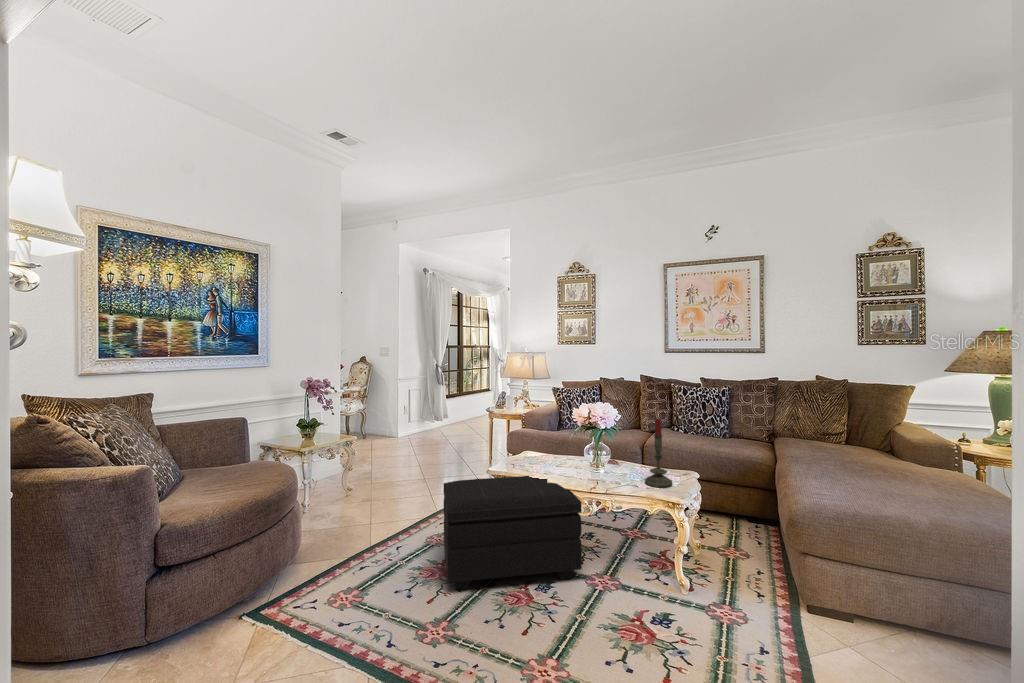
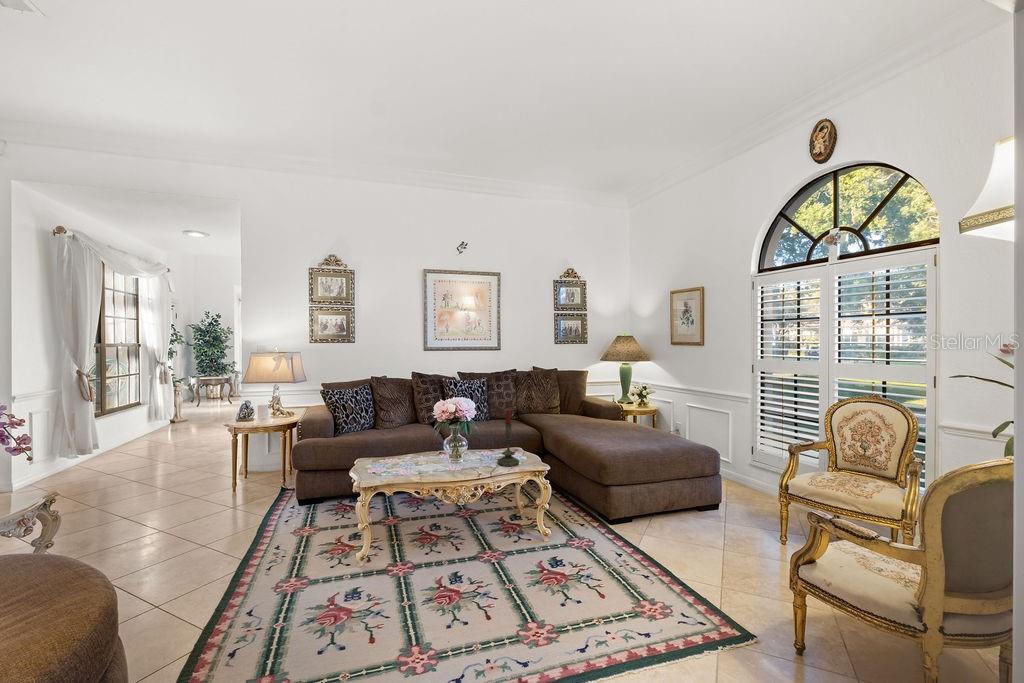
footstool: present [443,476,582,590] -> none [321,477,477,616]

